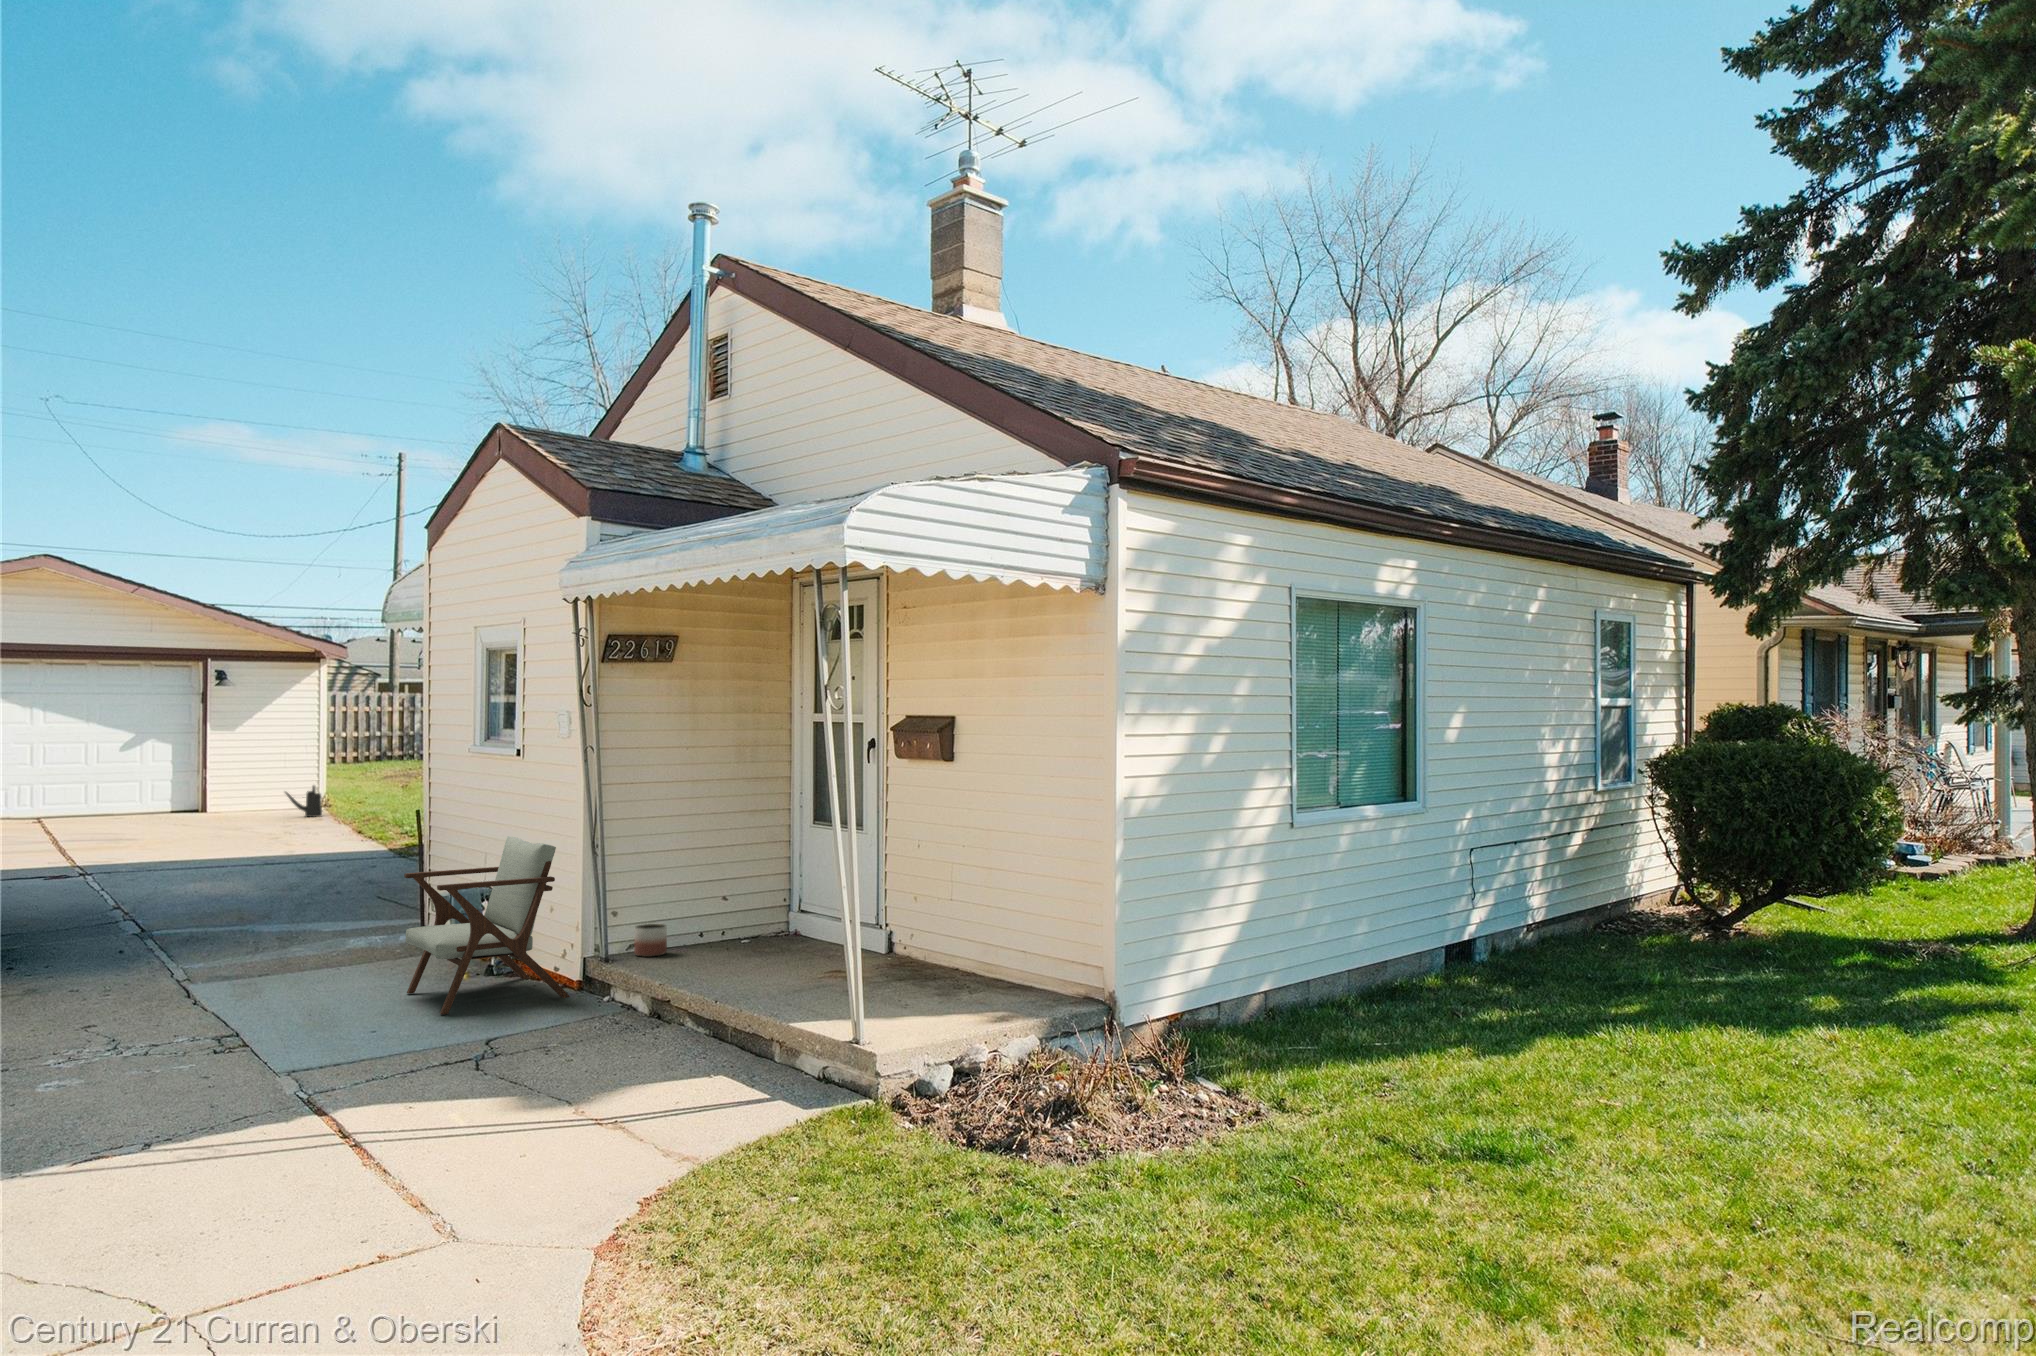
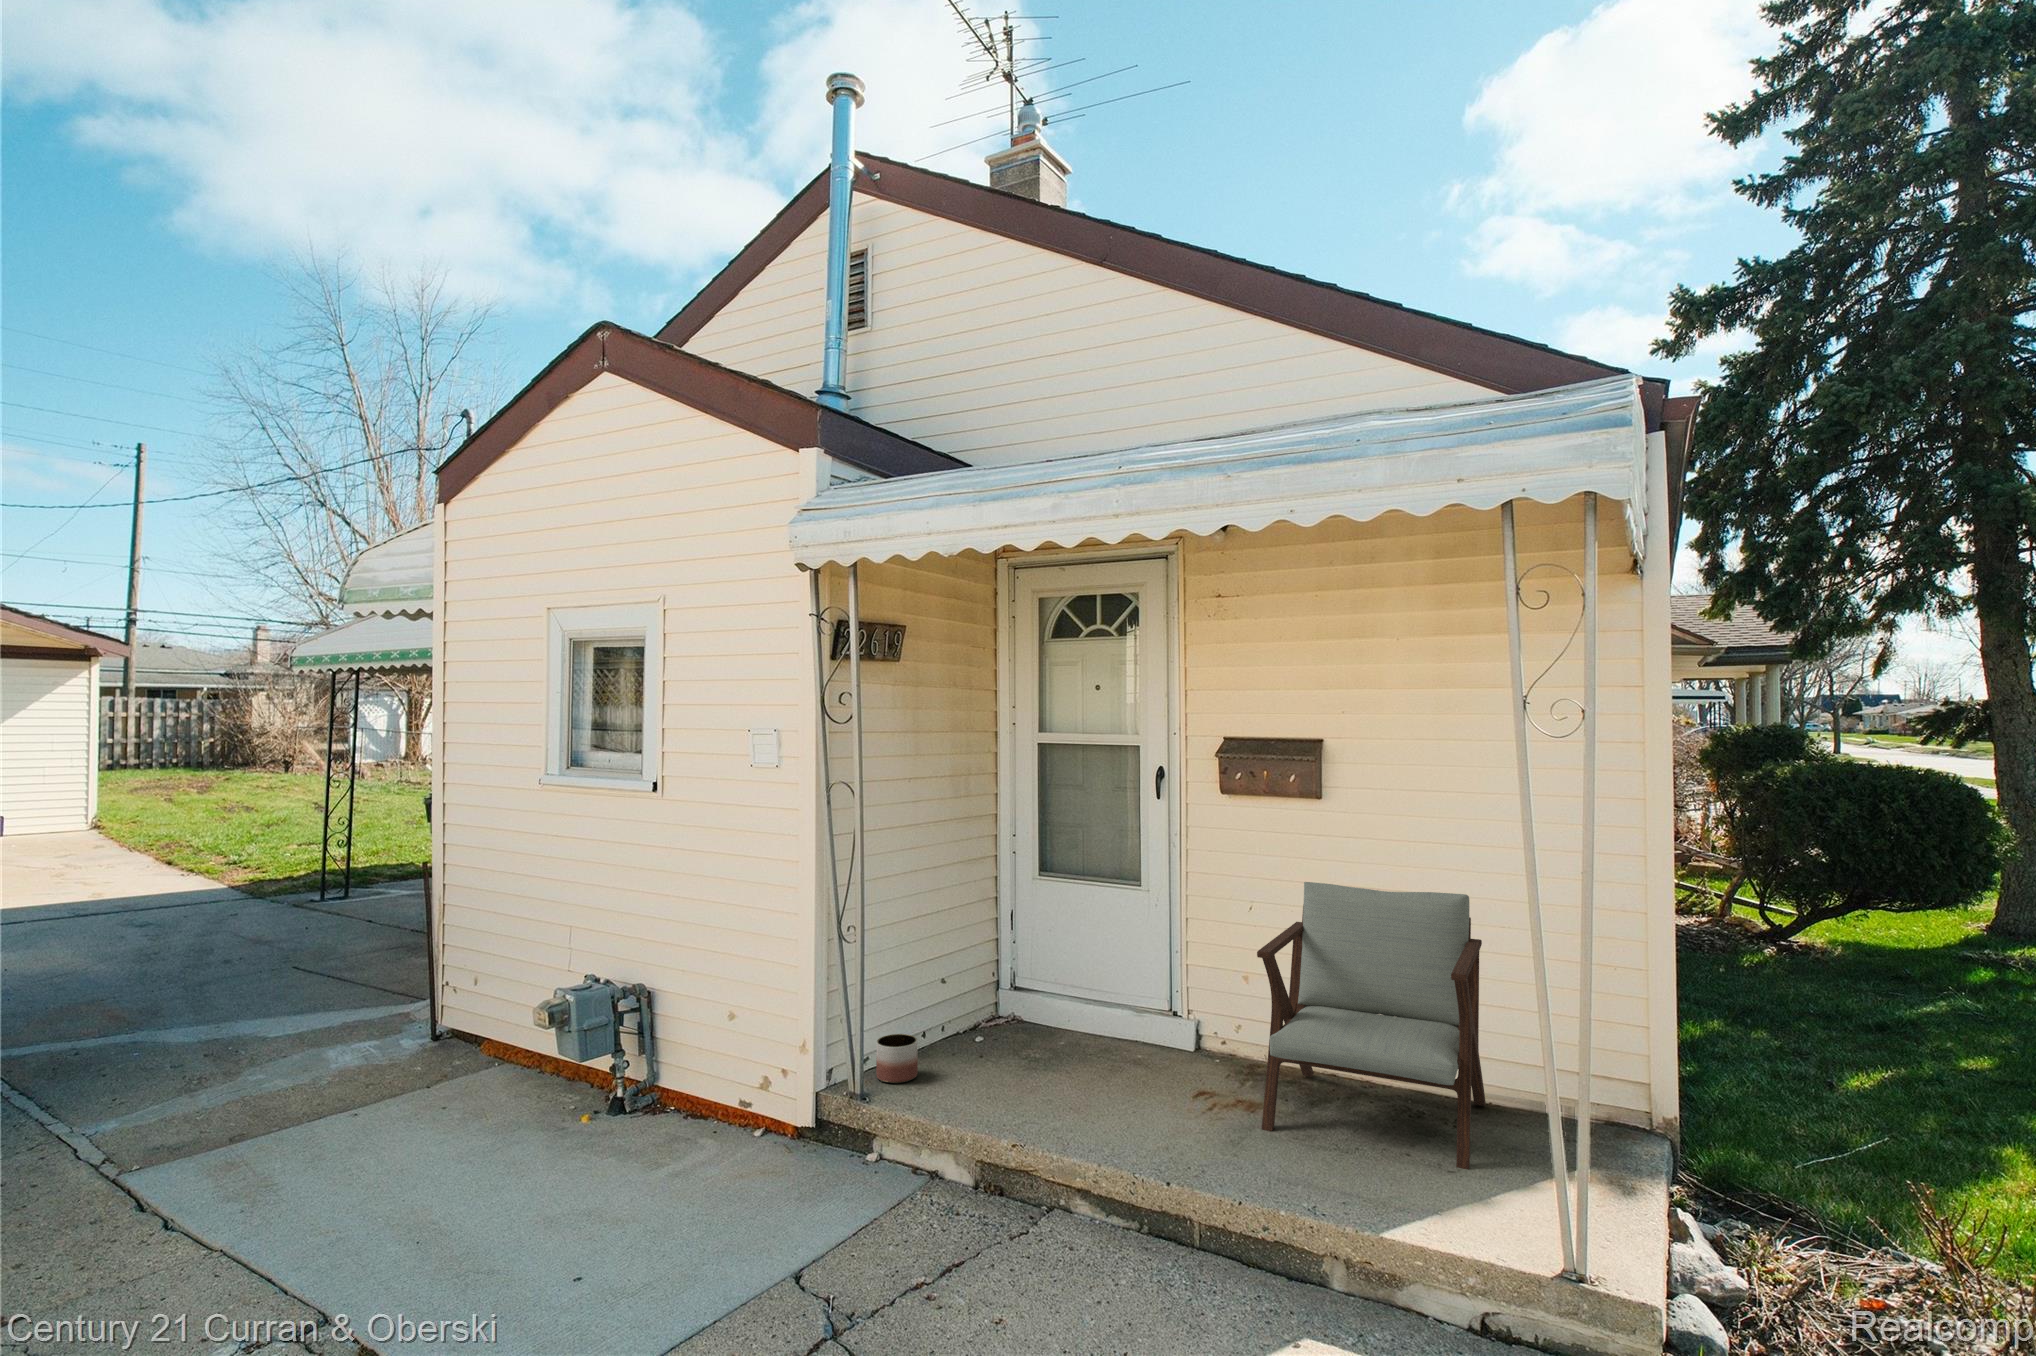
watering can: present [285,786,322,817] -> none [23,805,83,842]
lounge chair: present [404,836,570,1015] -> present [1257,882,1486,1170]

